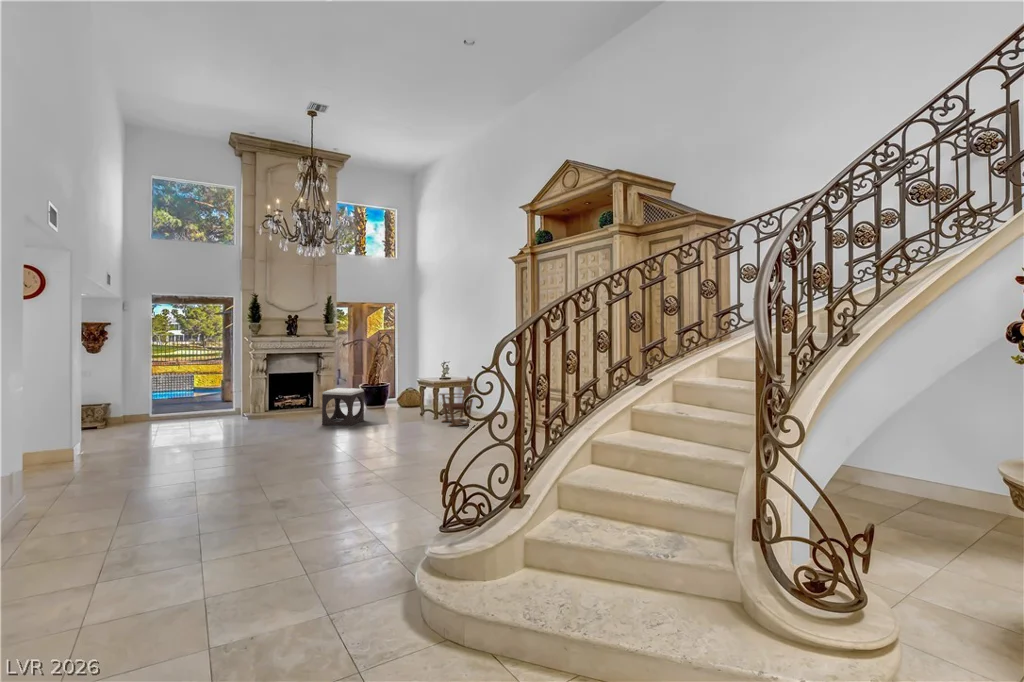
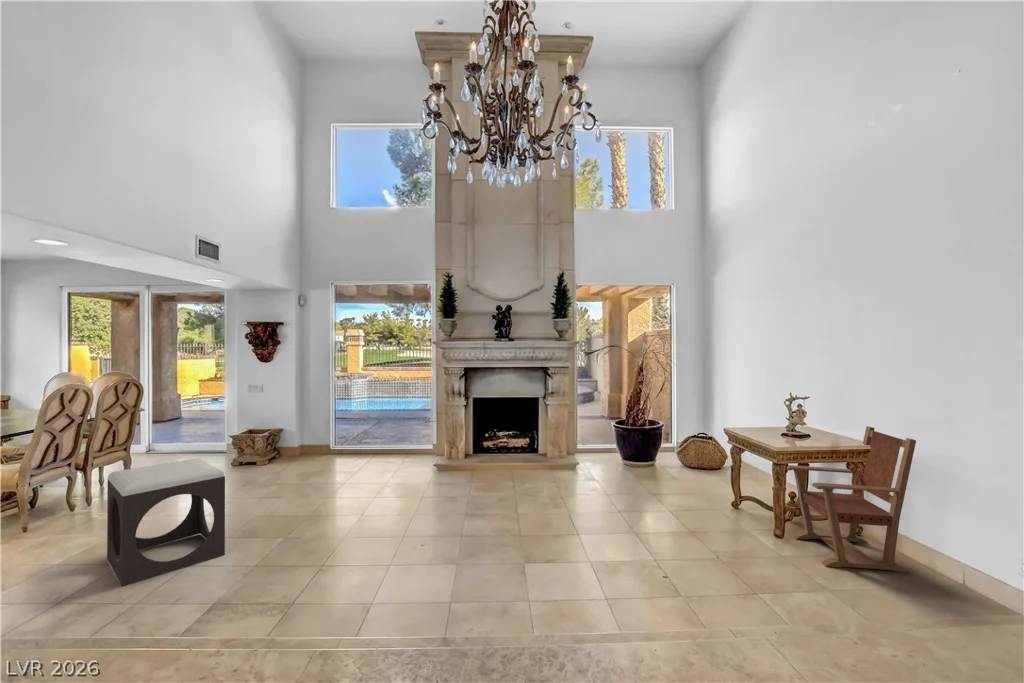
footstool: present [322,388,364,426] -> present [107,458,225,587]

